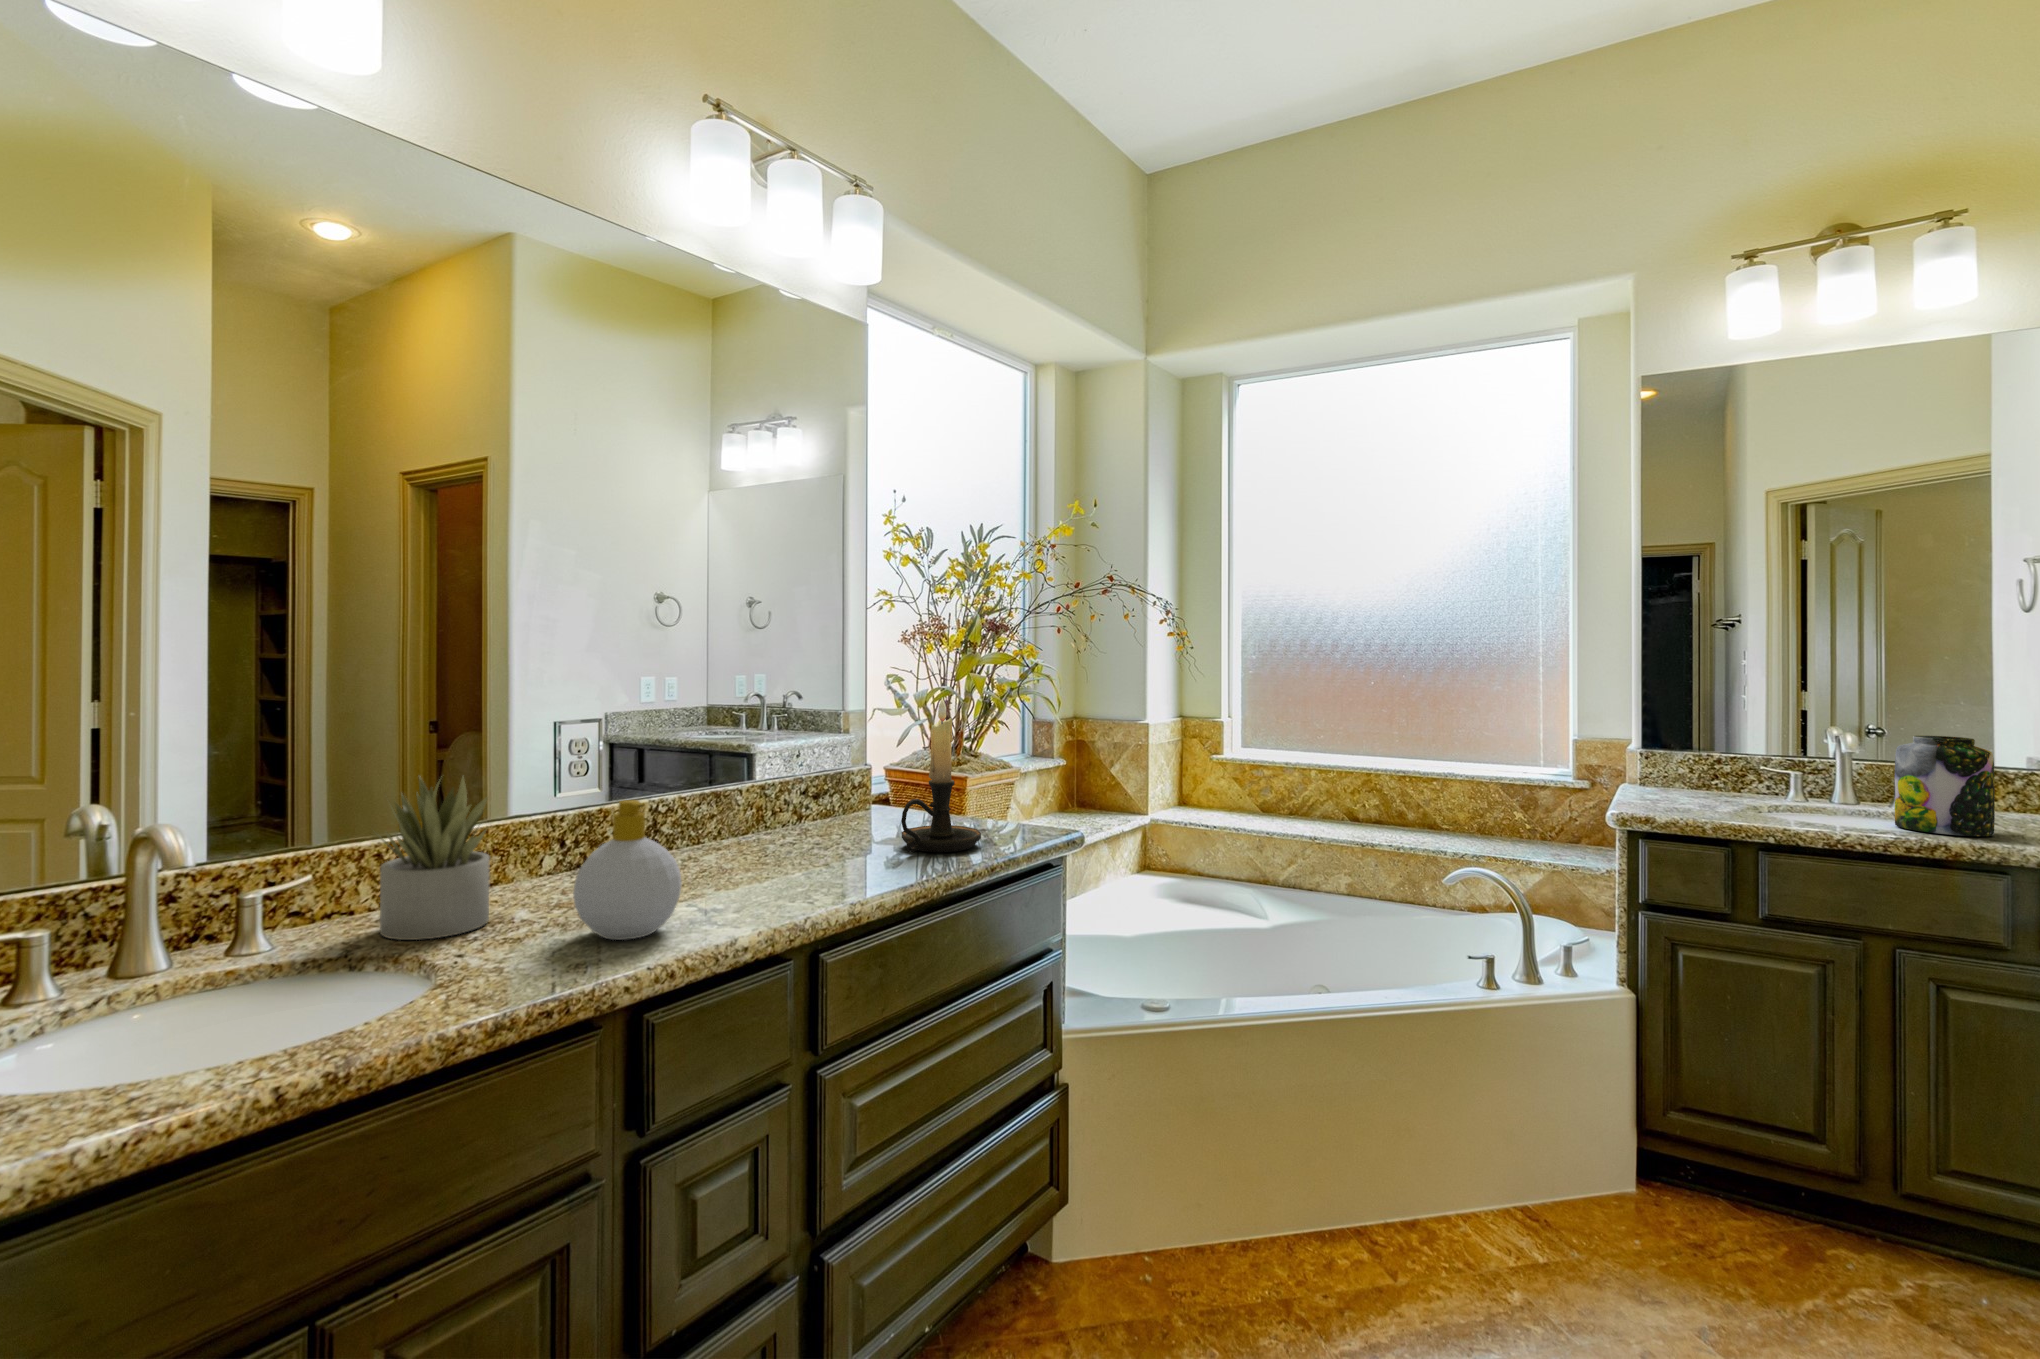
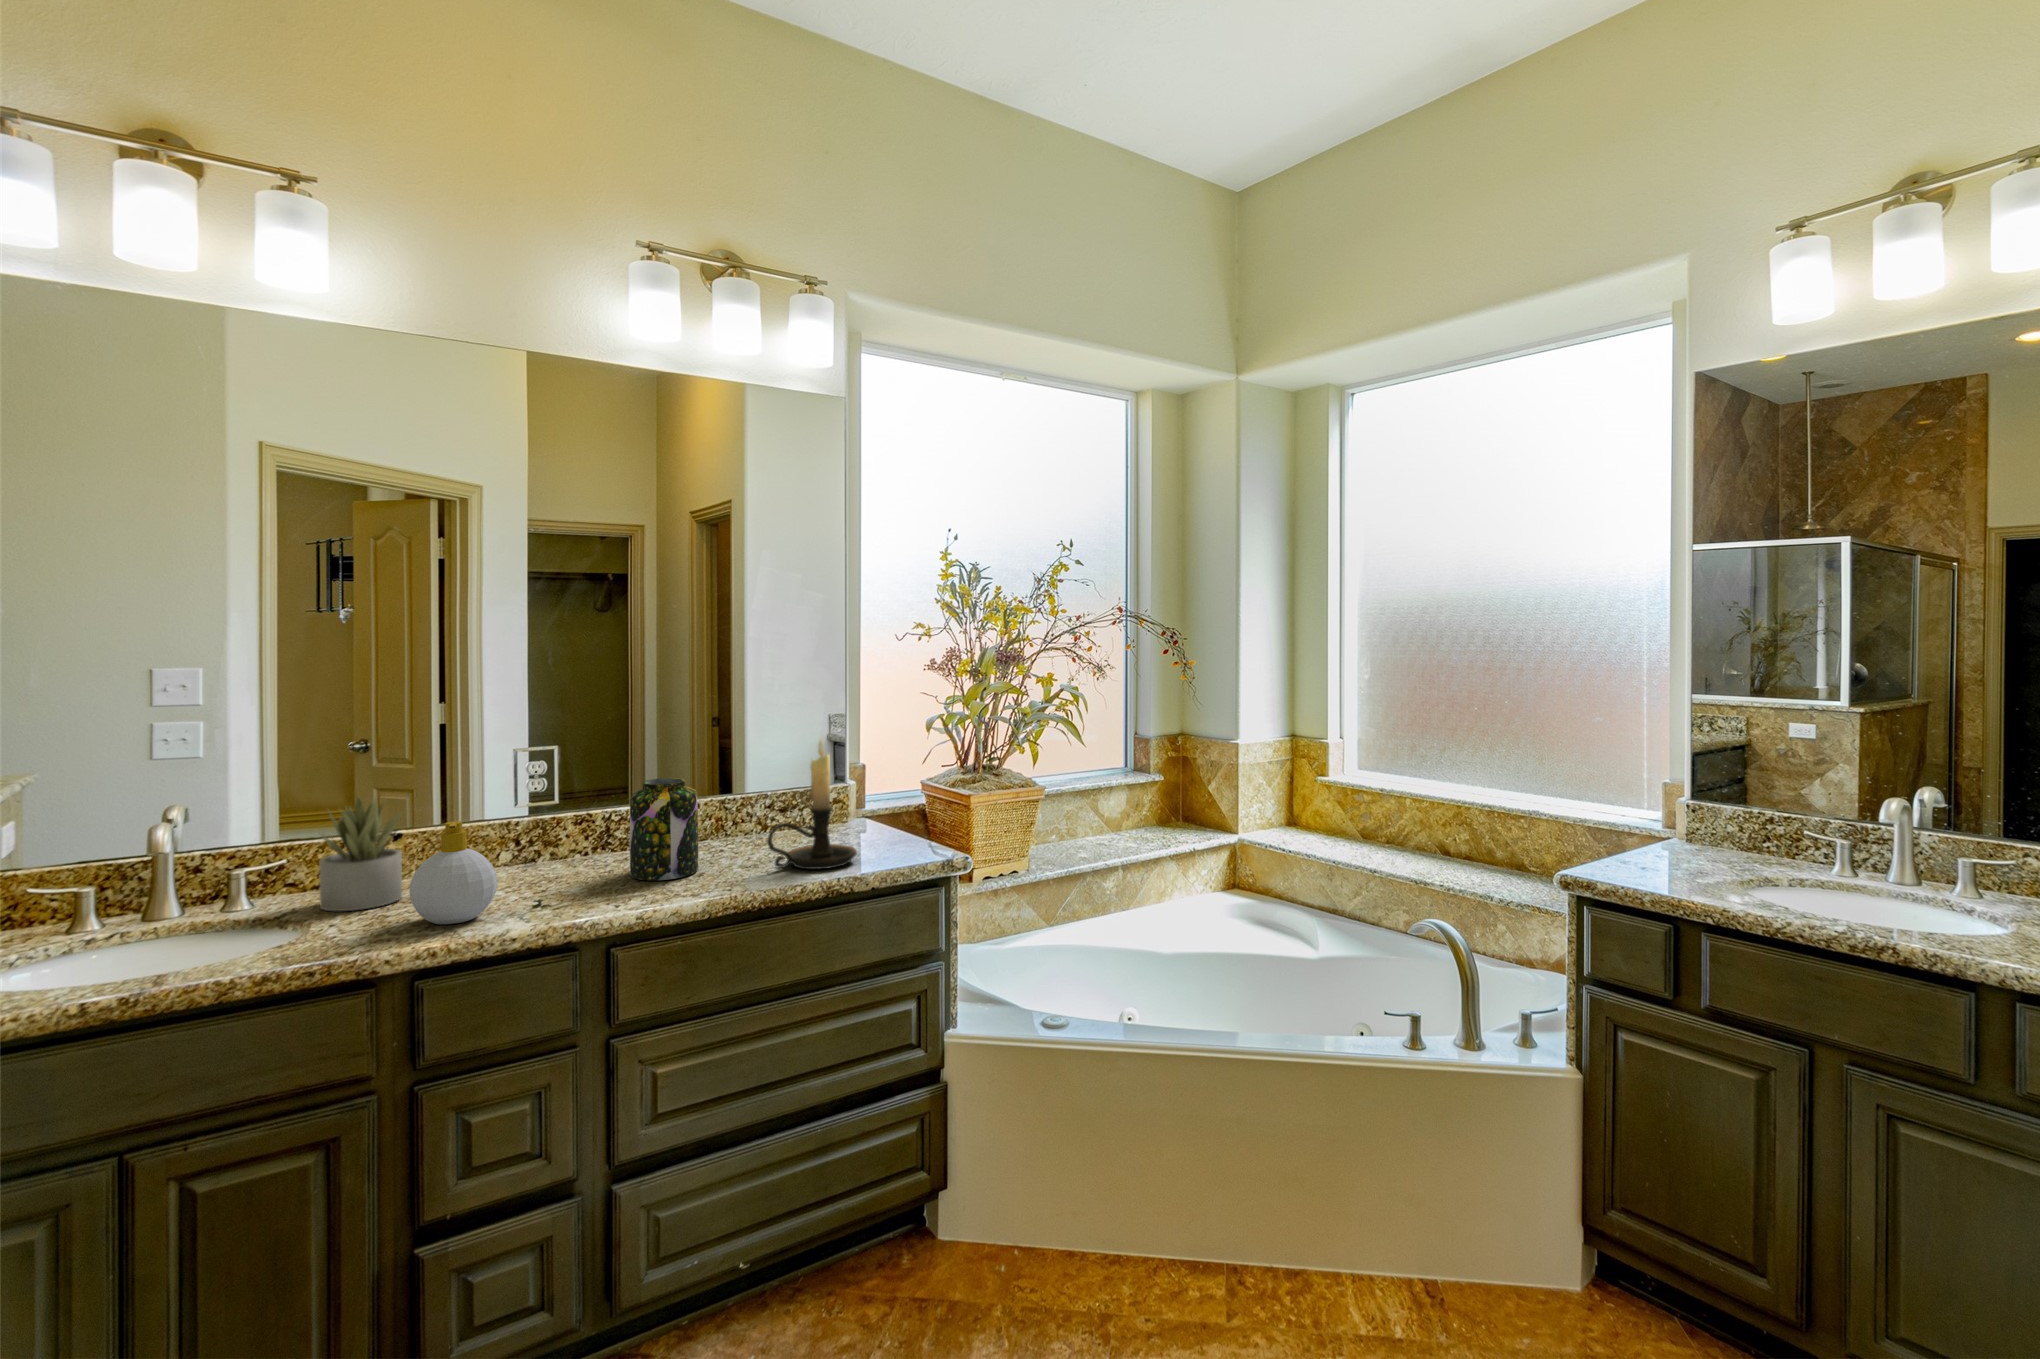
jar: present [1895,735,1995,836] -> present [630,778,698,880]

